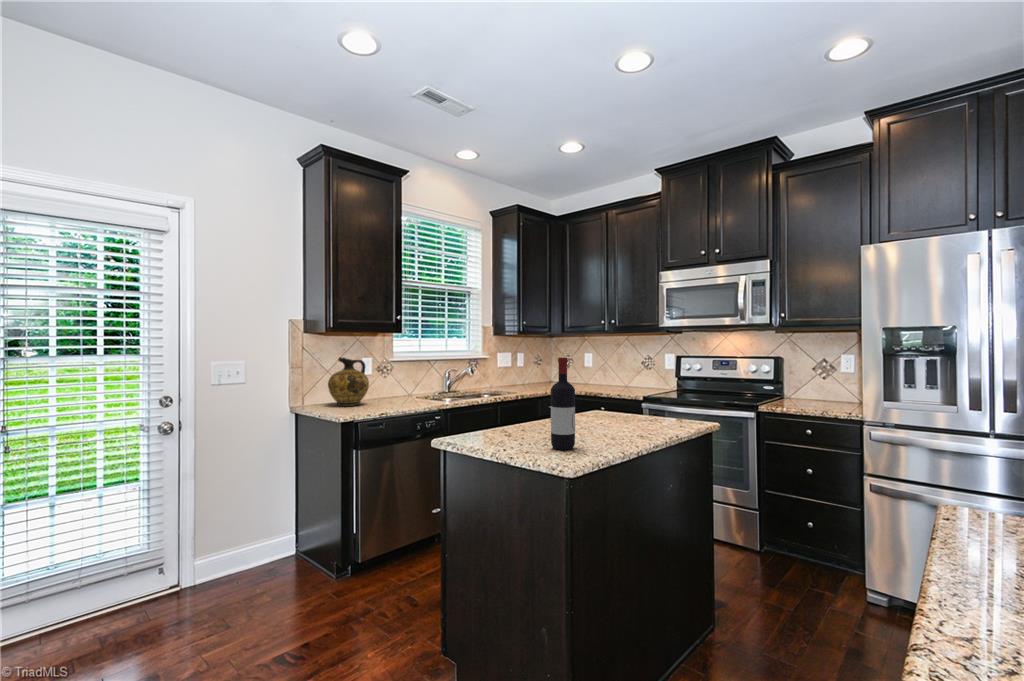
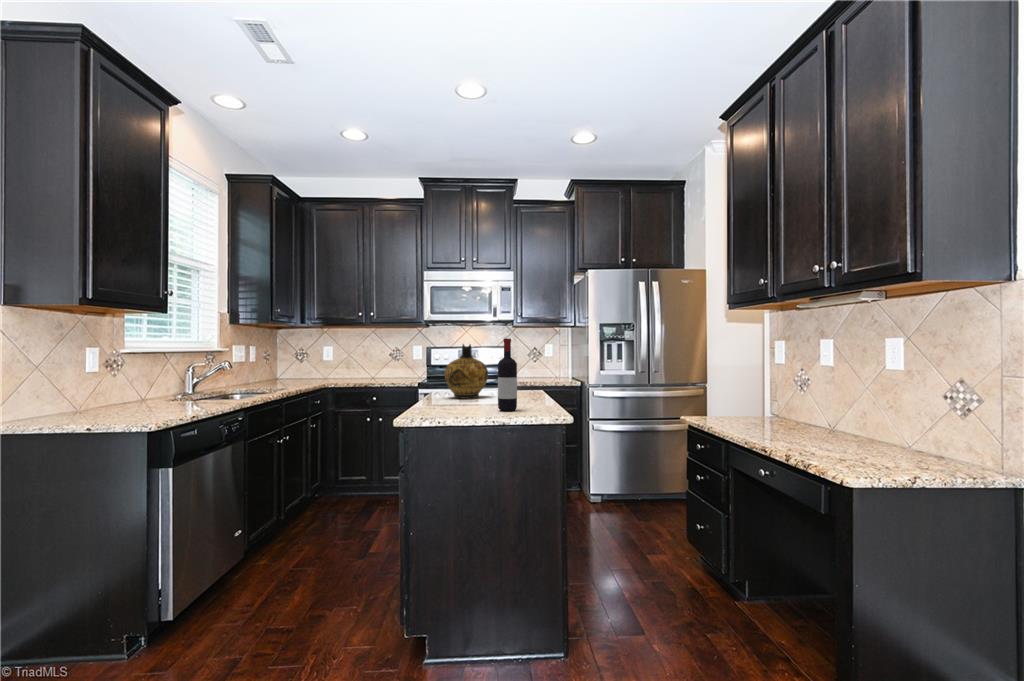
ceramic jug: present [328,357,369,406] -> present [445,344,488,399]

